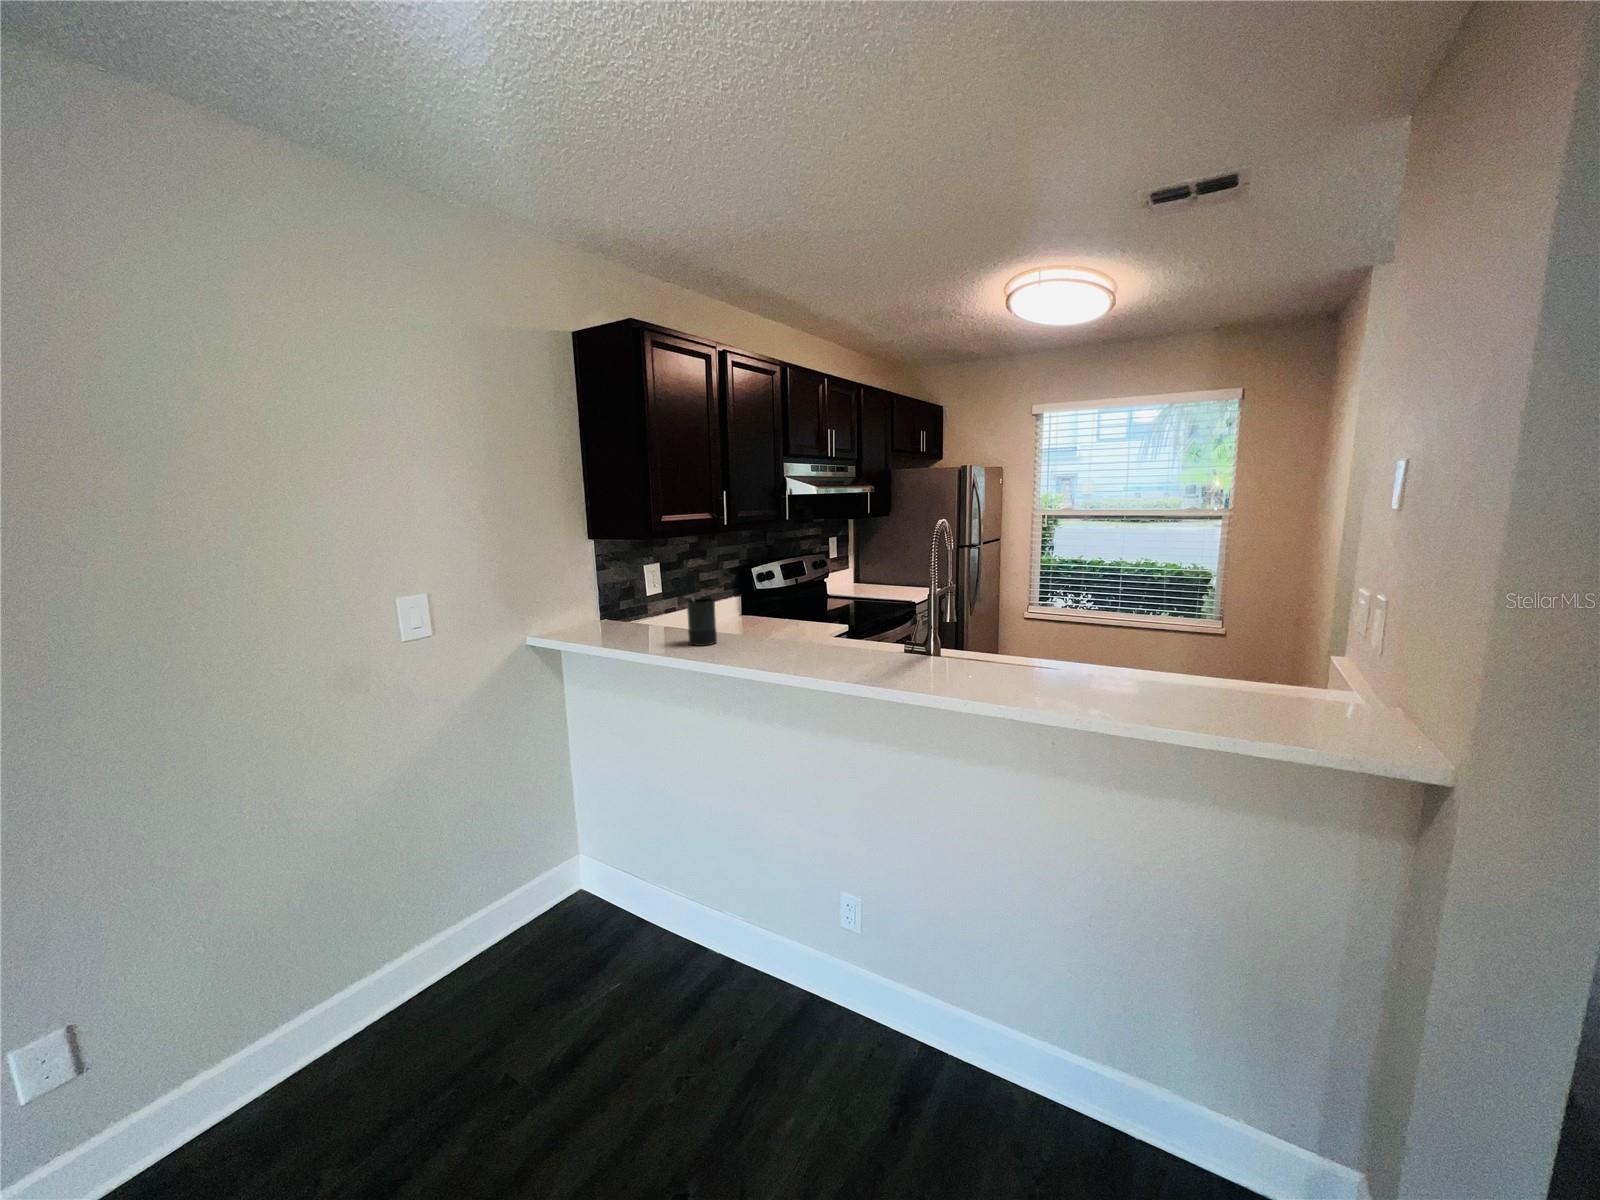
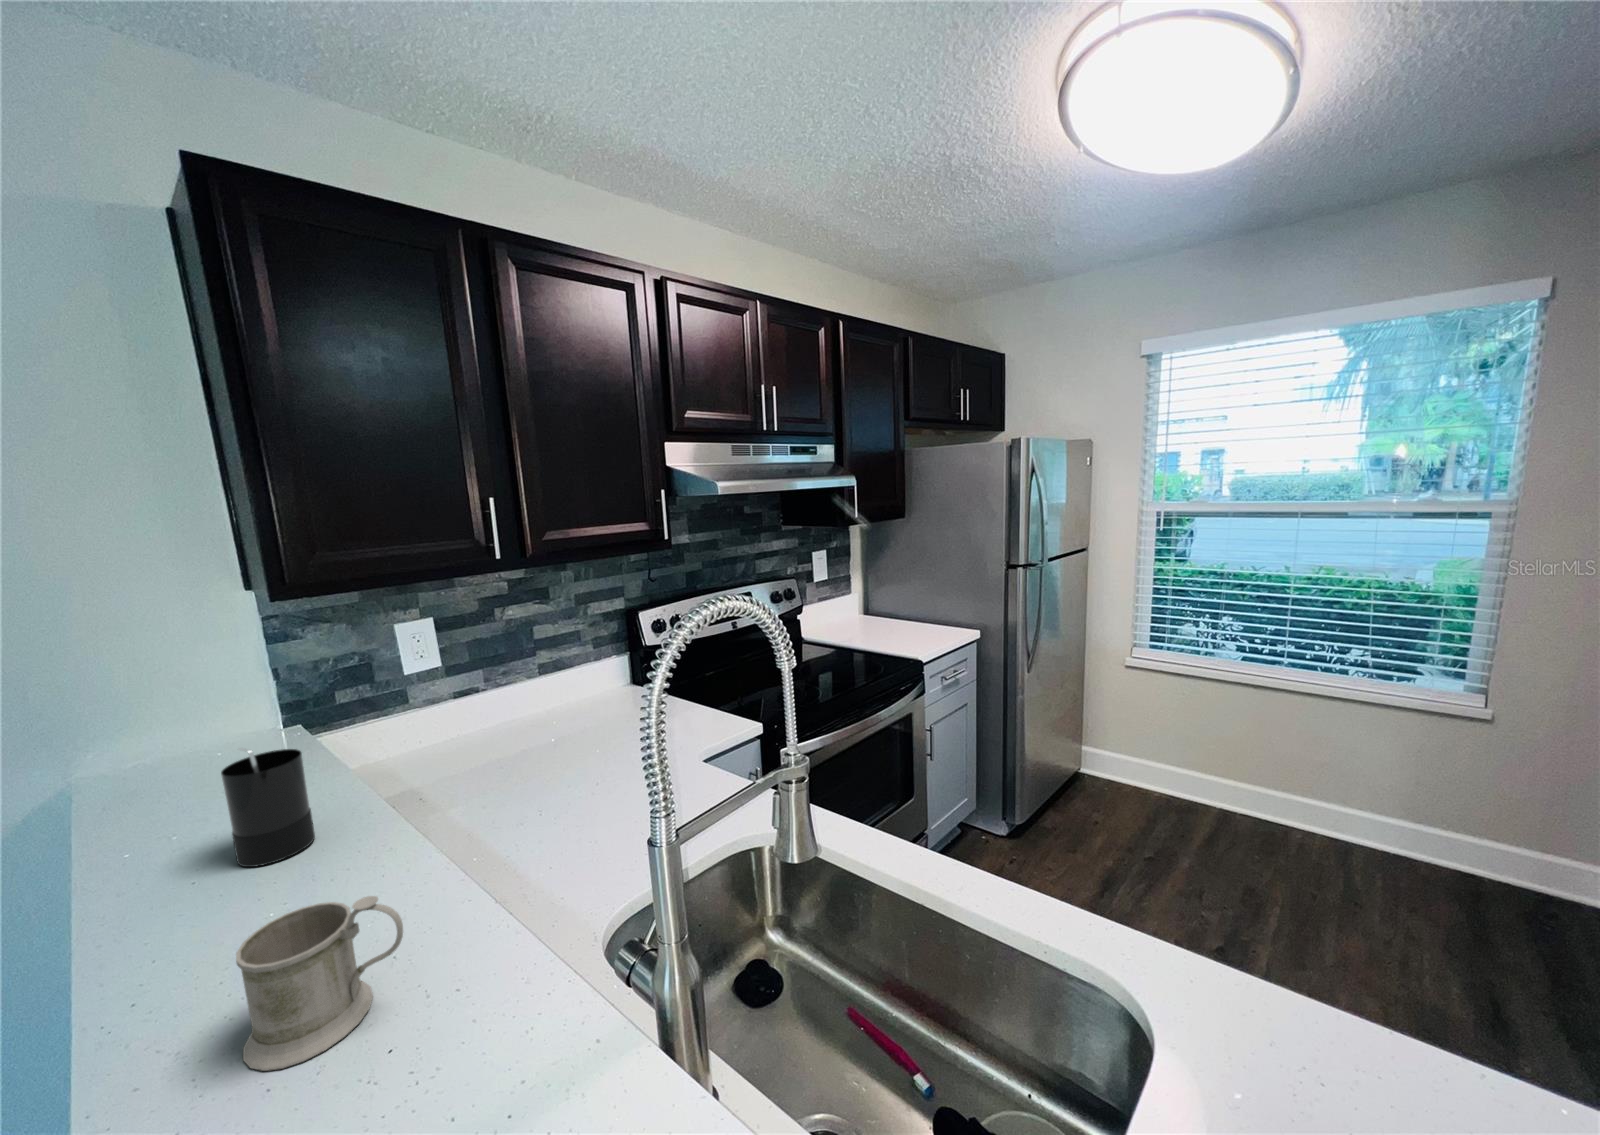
mug: none [798,614,847,663] -> present [236,896,403,1071]

